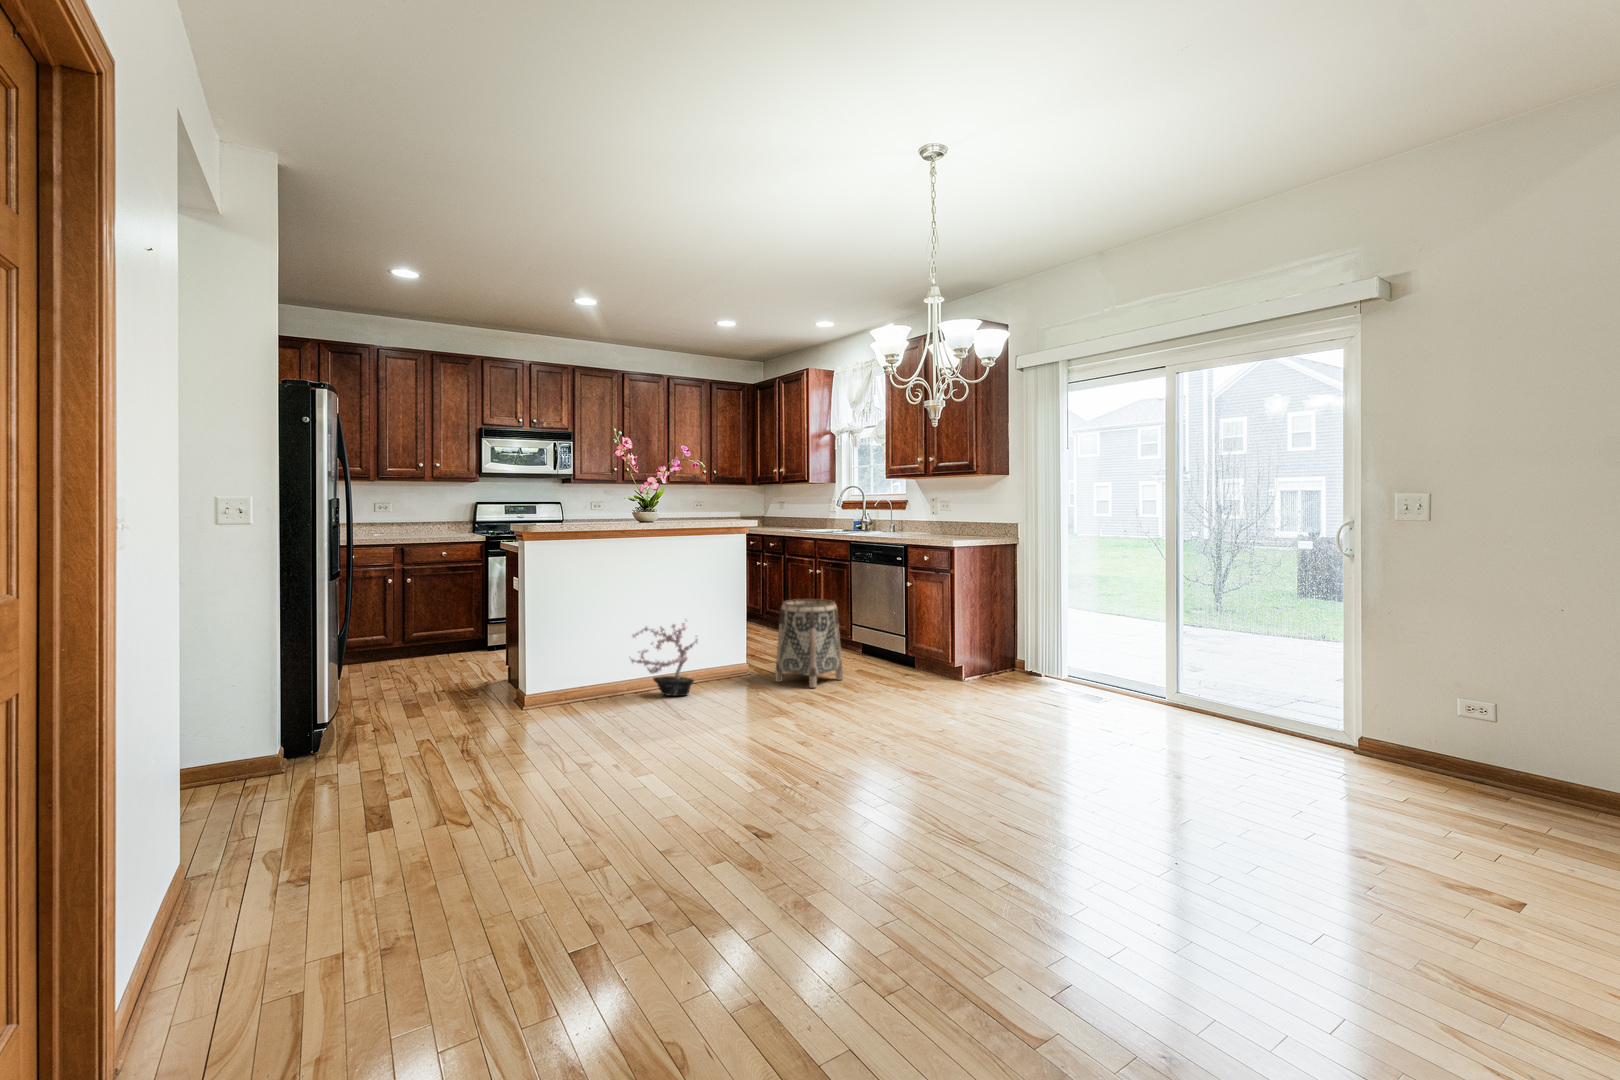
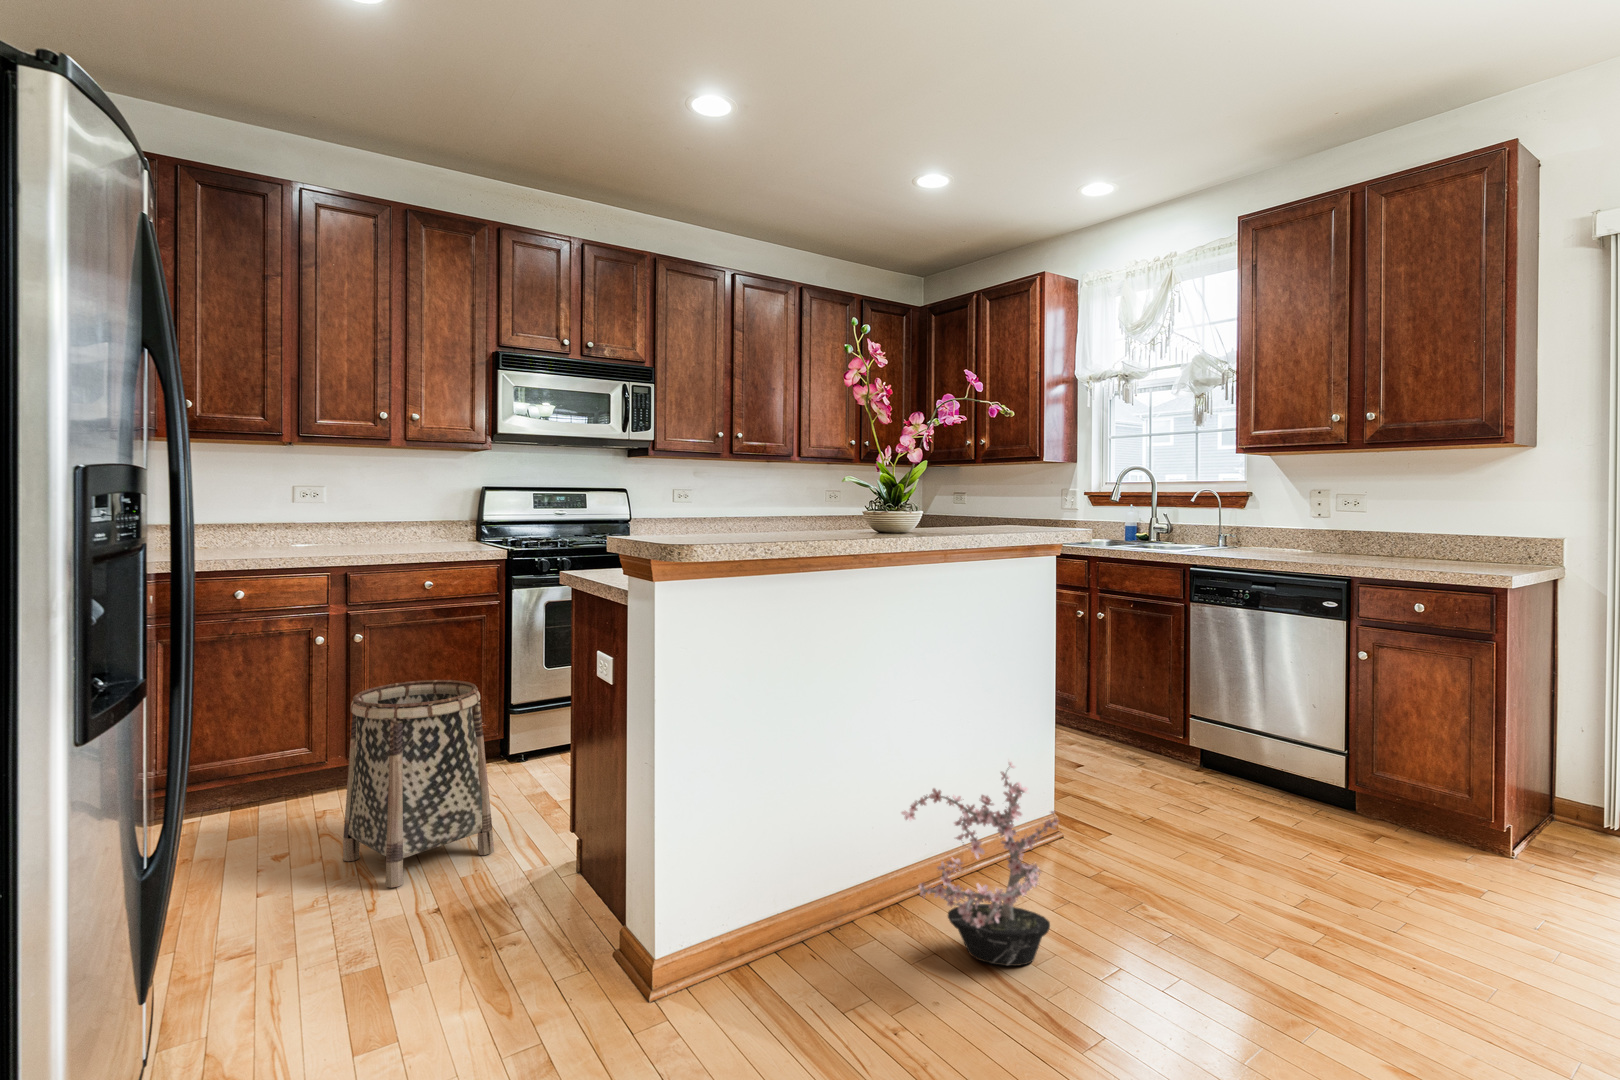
basket: present [775,599,843,688] -> present [343,680,494,888]

